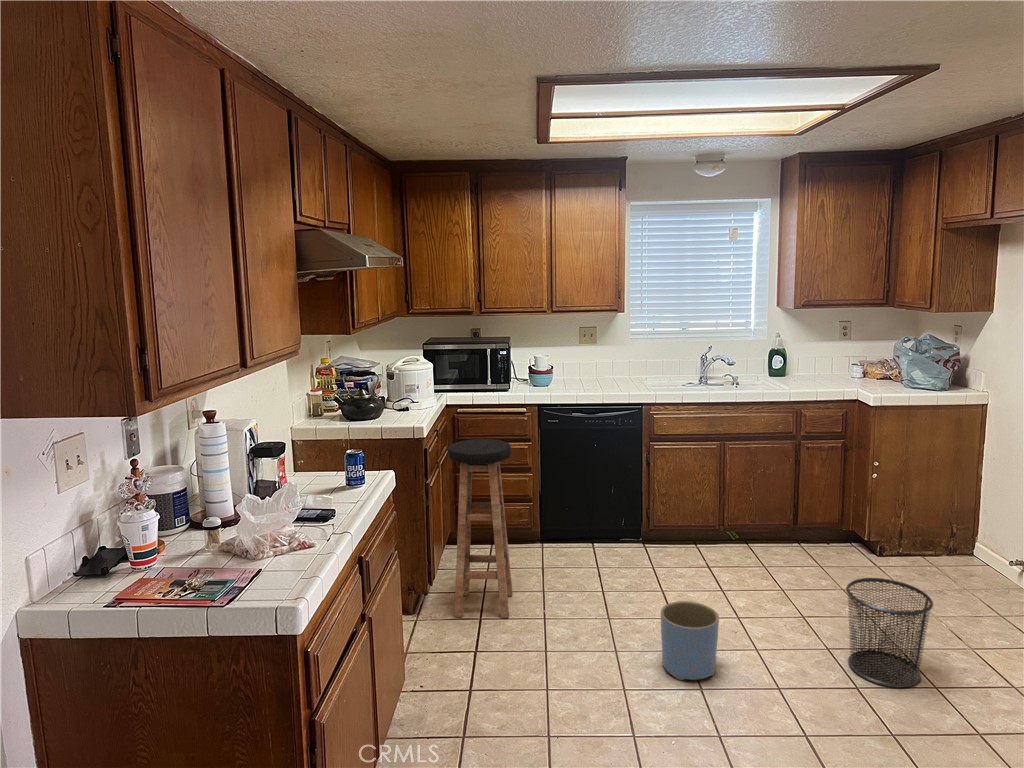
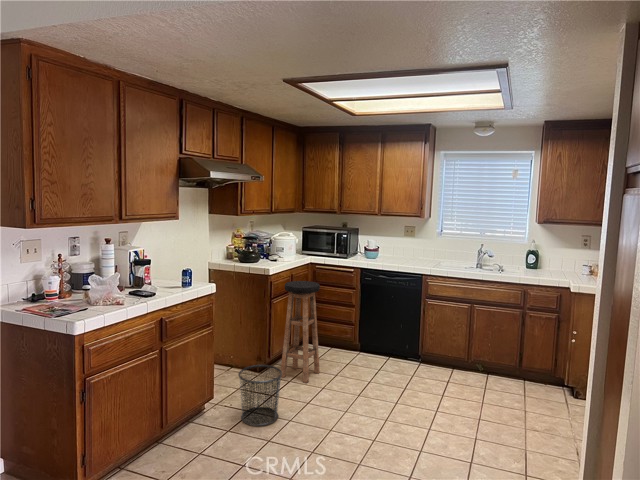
waste bin: present [846,578,933,687] -> present [238,365,282,426]
planter: present [661,601,719,680] -> none [367,387,401,433]

